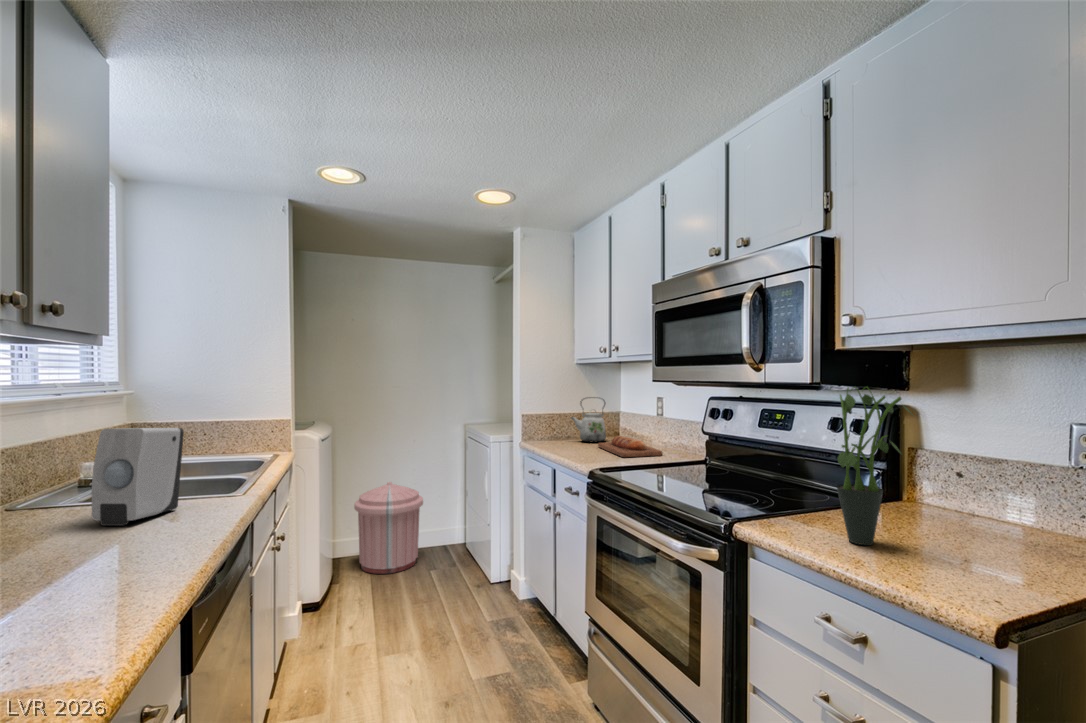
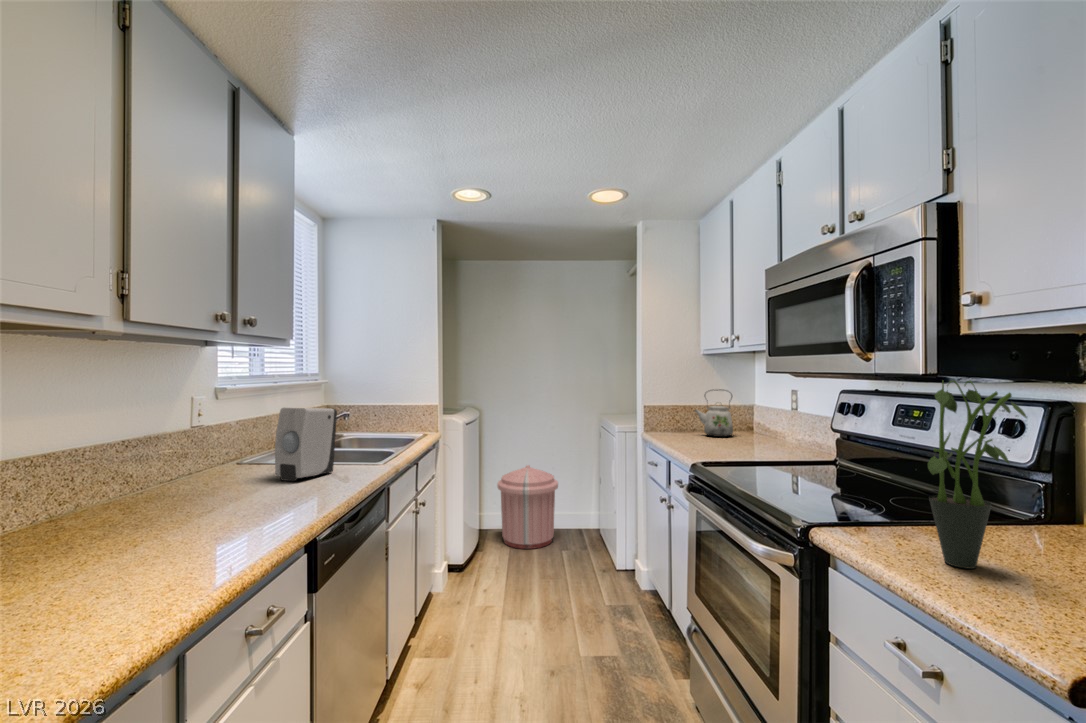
bread loaf: present [598,436,662,457] -> none [719,431,786,454]

